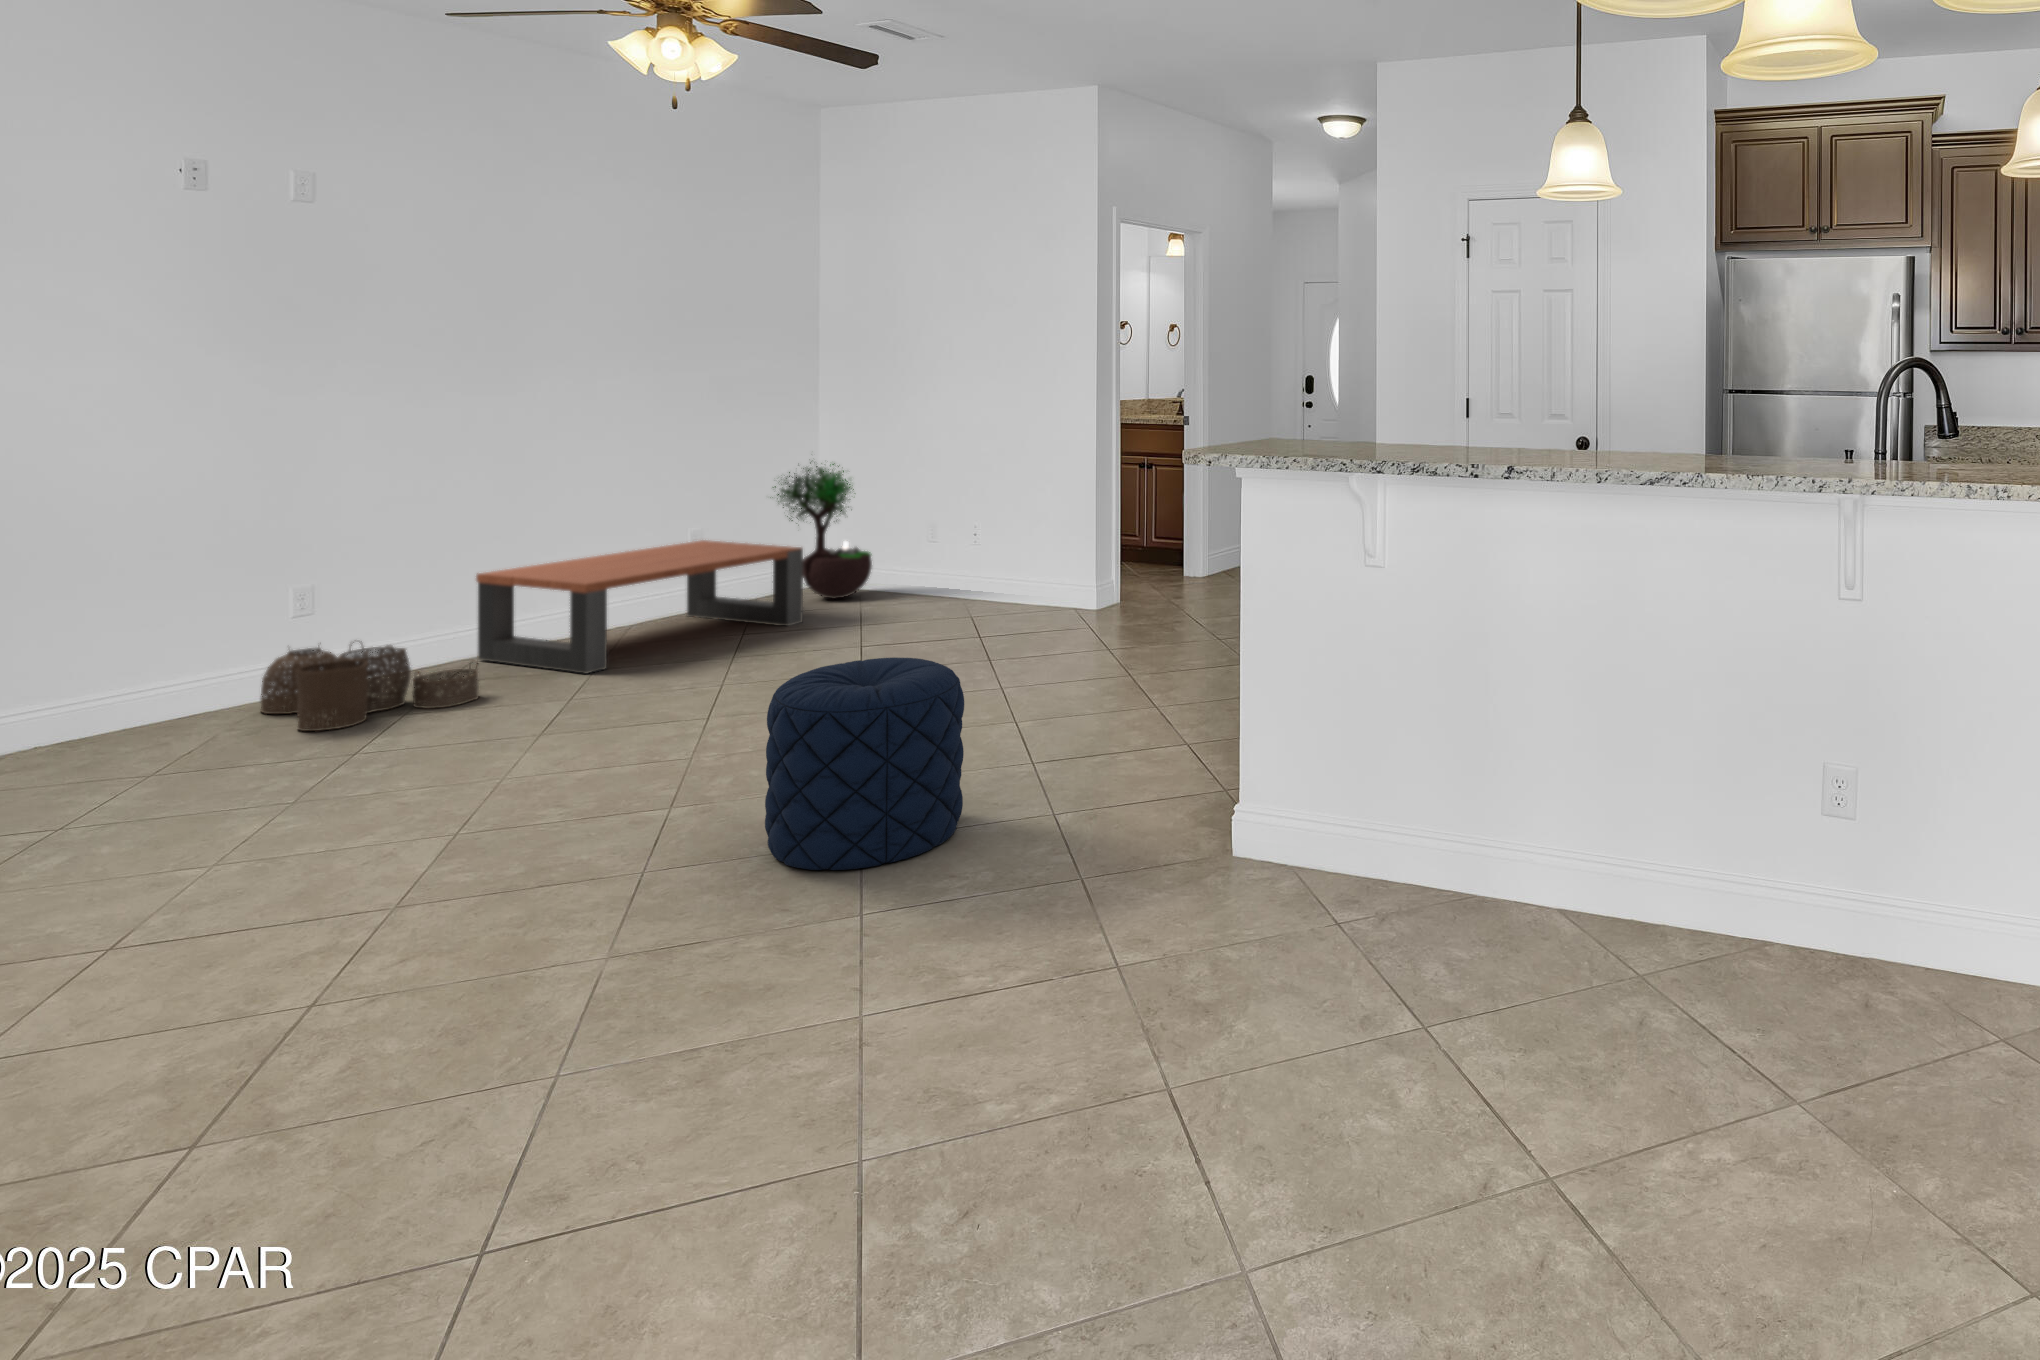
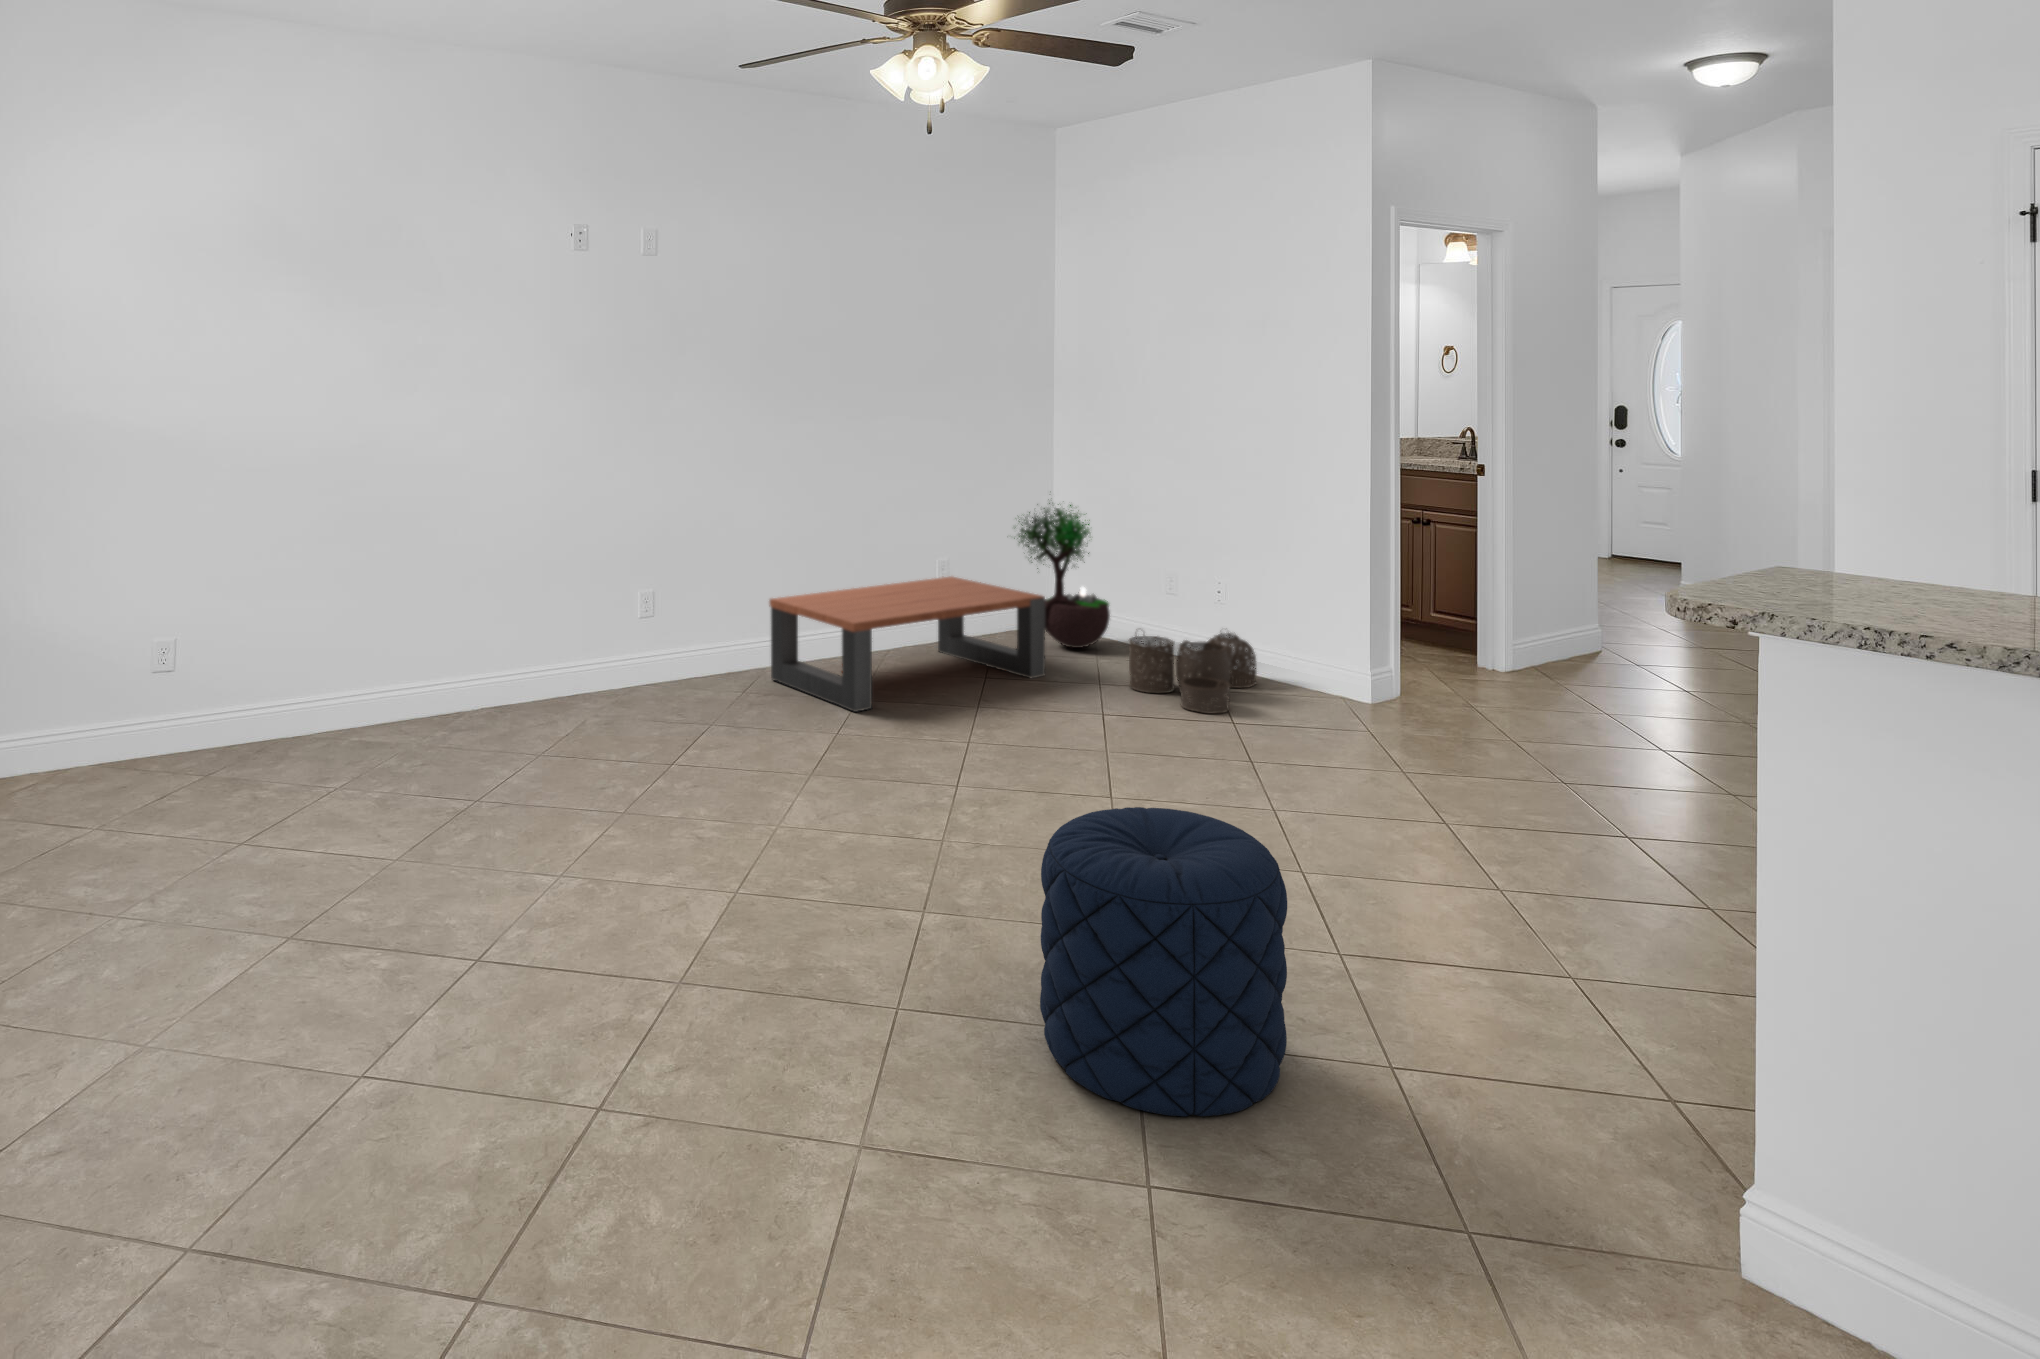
woven basket: present [260,642,479,731] -> present [1129,633,1257,713]

